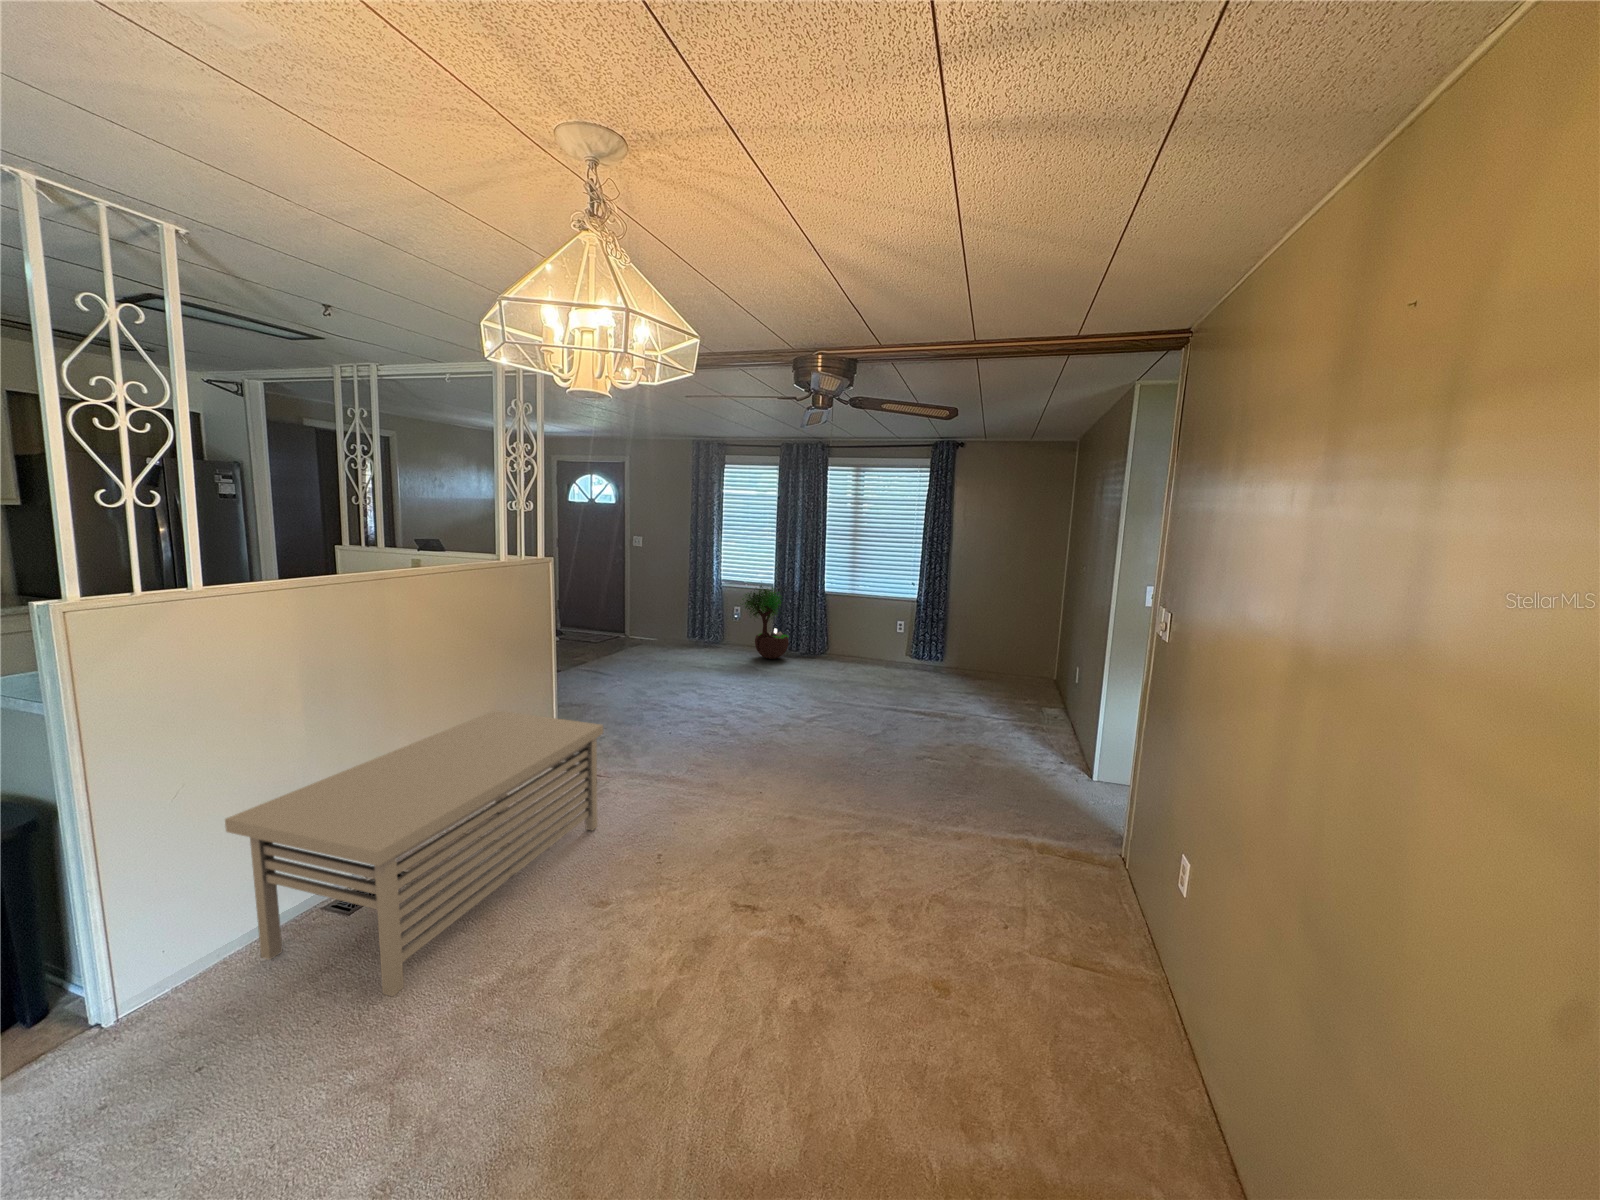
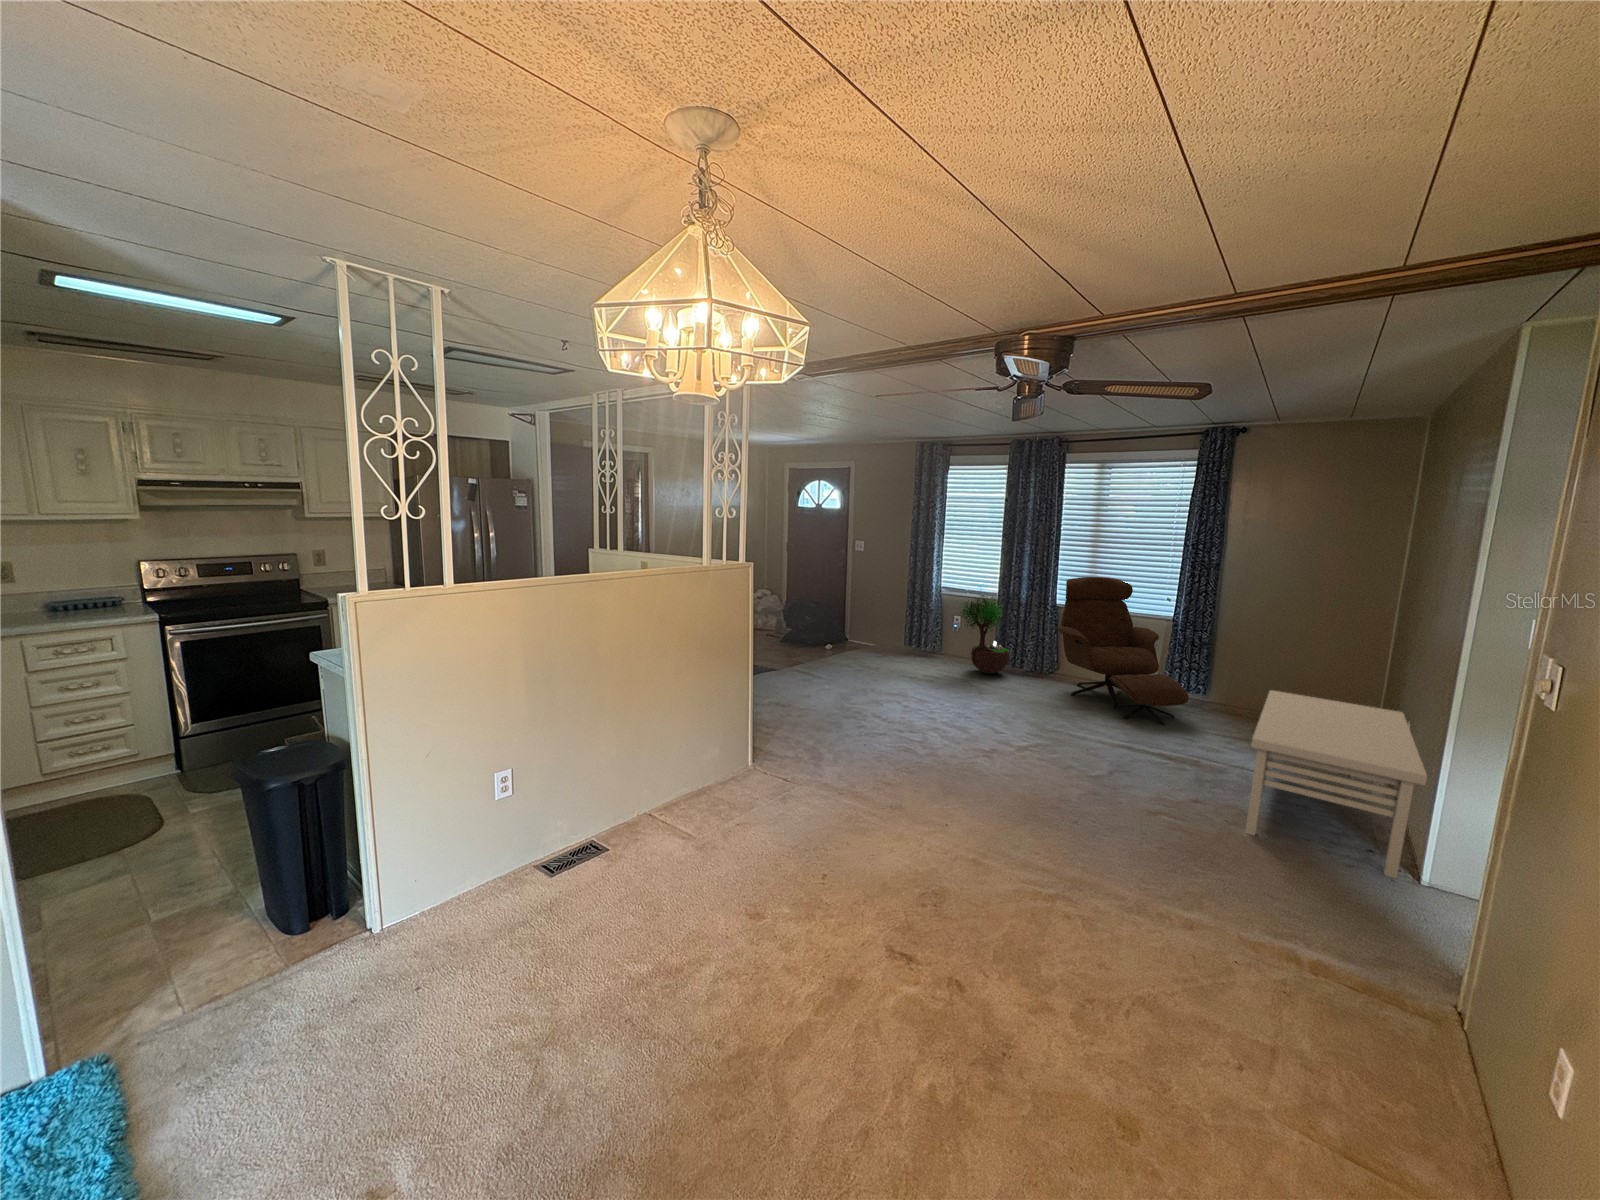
lounge chair: none [830,567,933,687] -> present [1058,577,1189,725]
storage bench: present [225,710,603,997] -> present [1246,690,1427,878]

